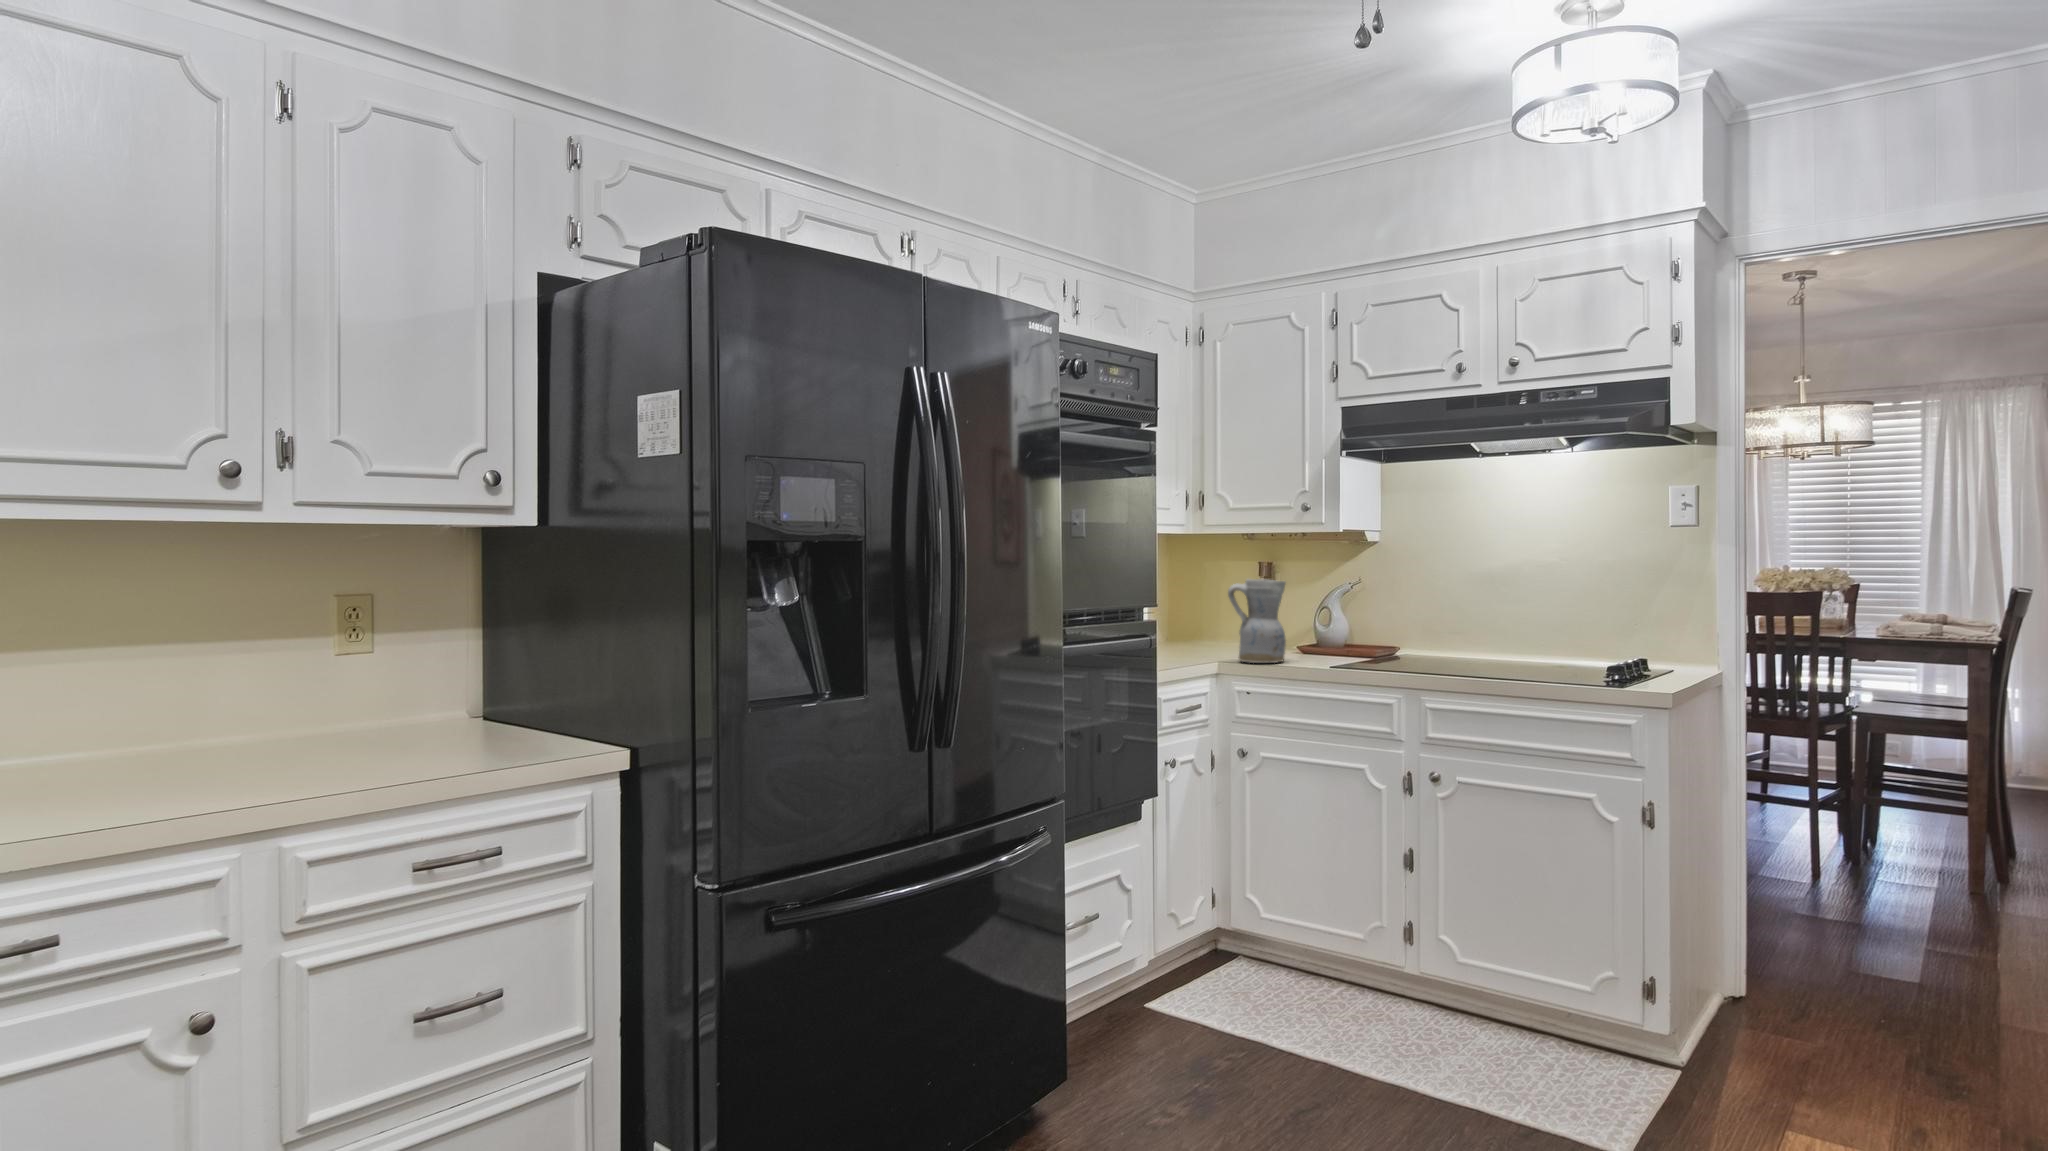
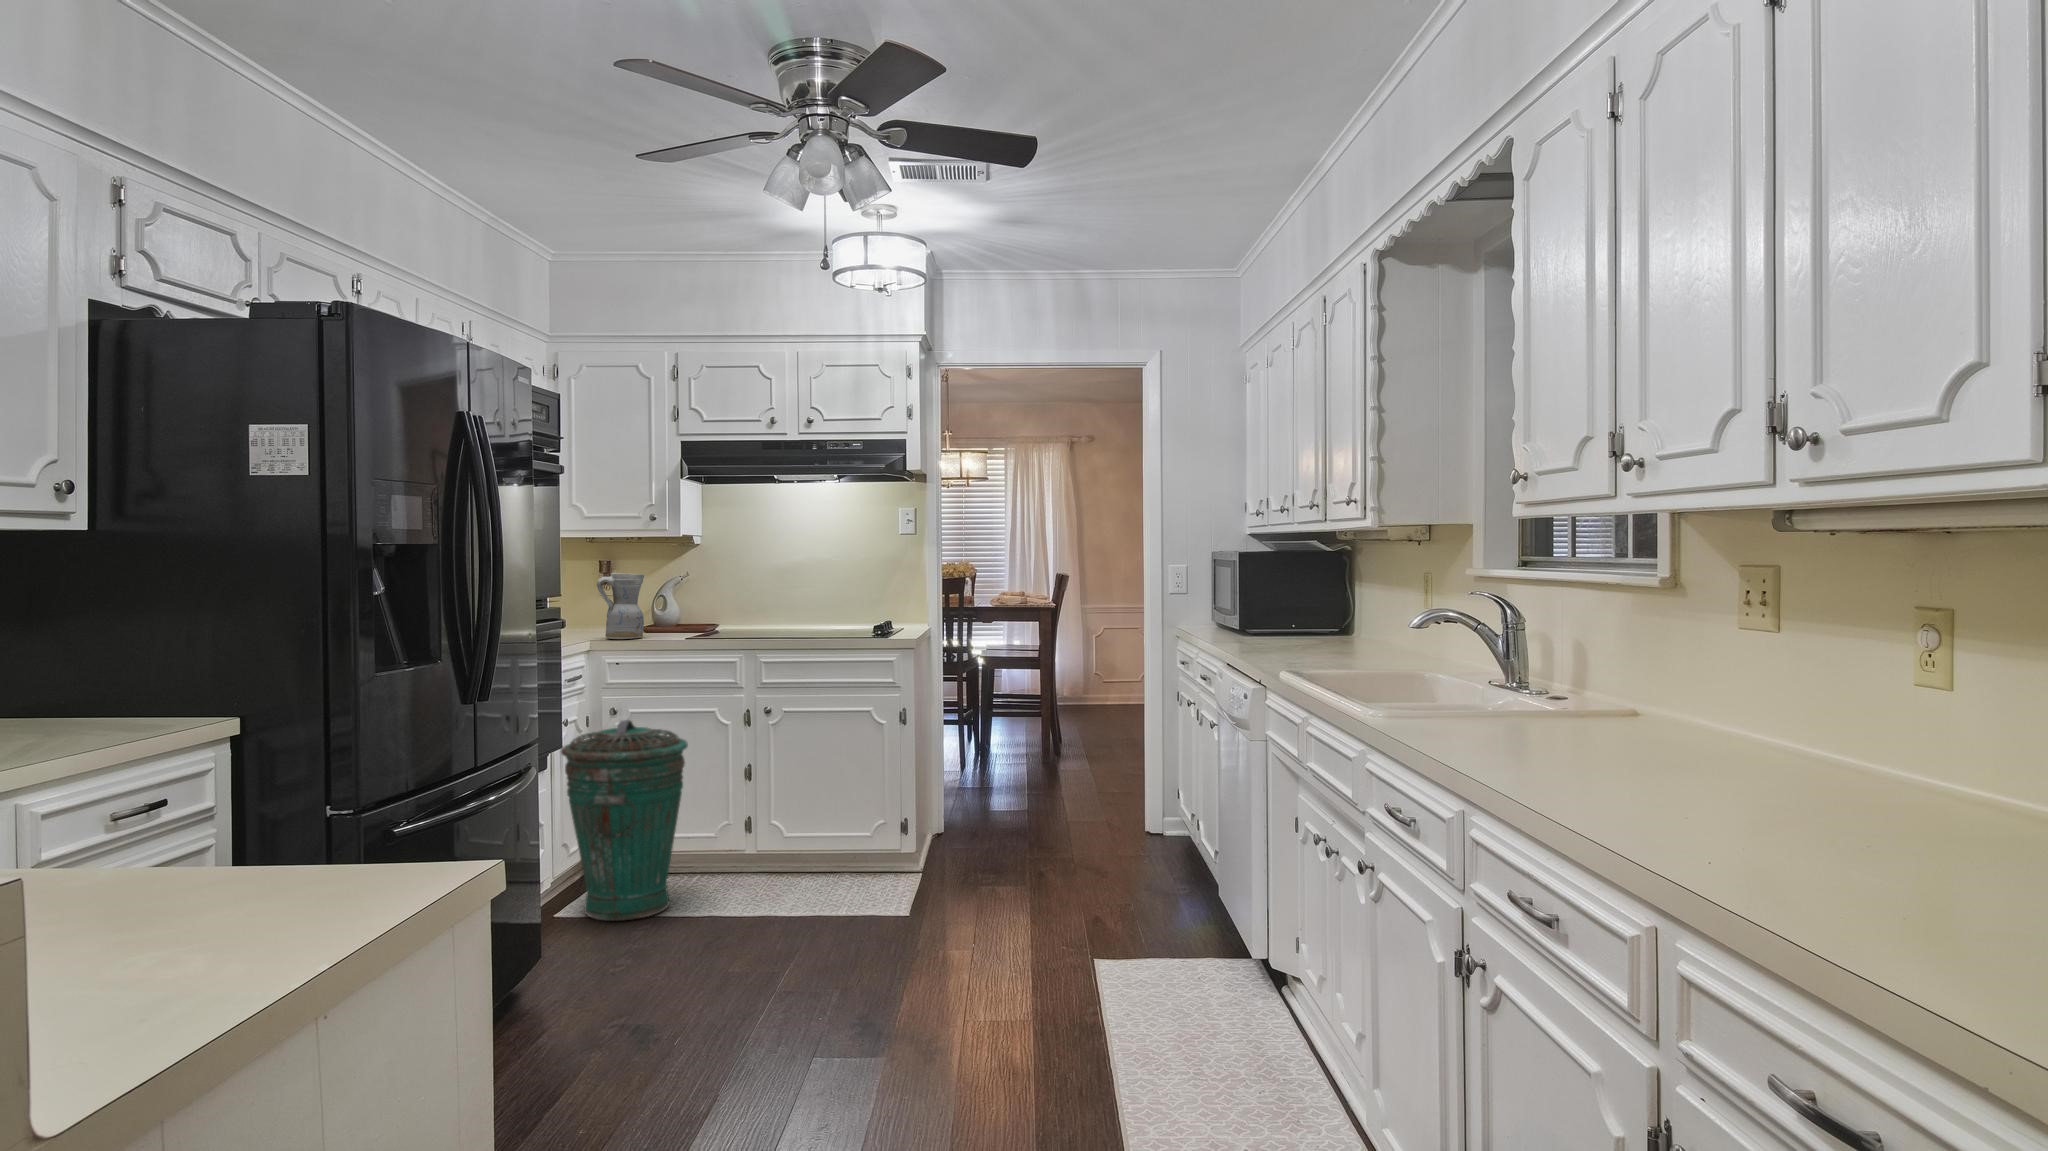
trash can: none [1151,771,1311,1039] -> present [561,720,688,921]

